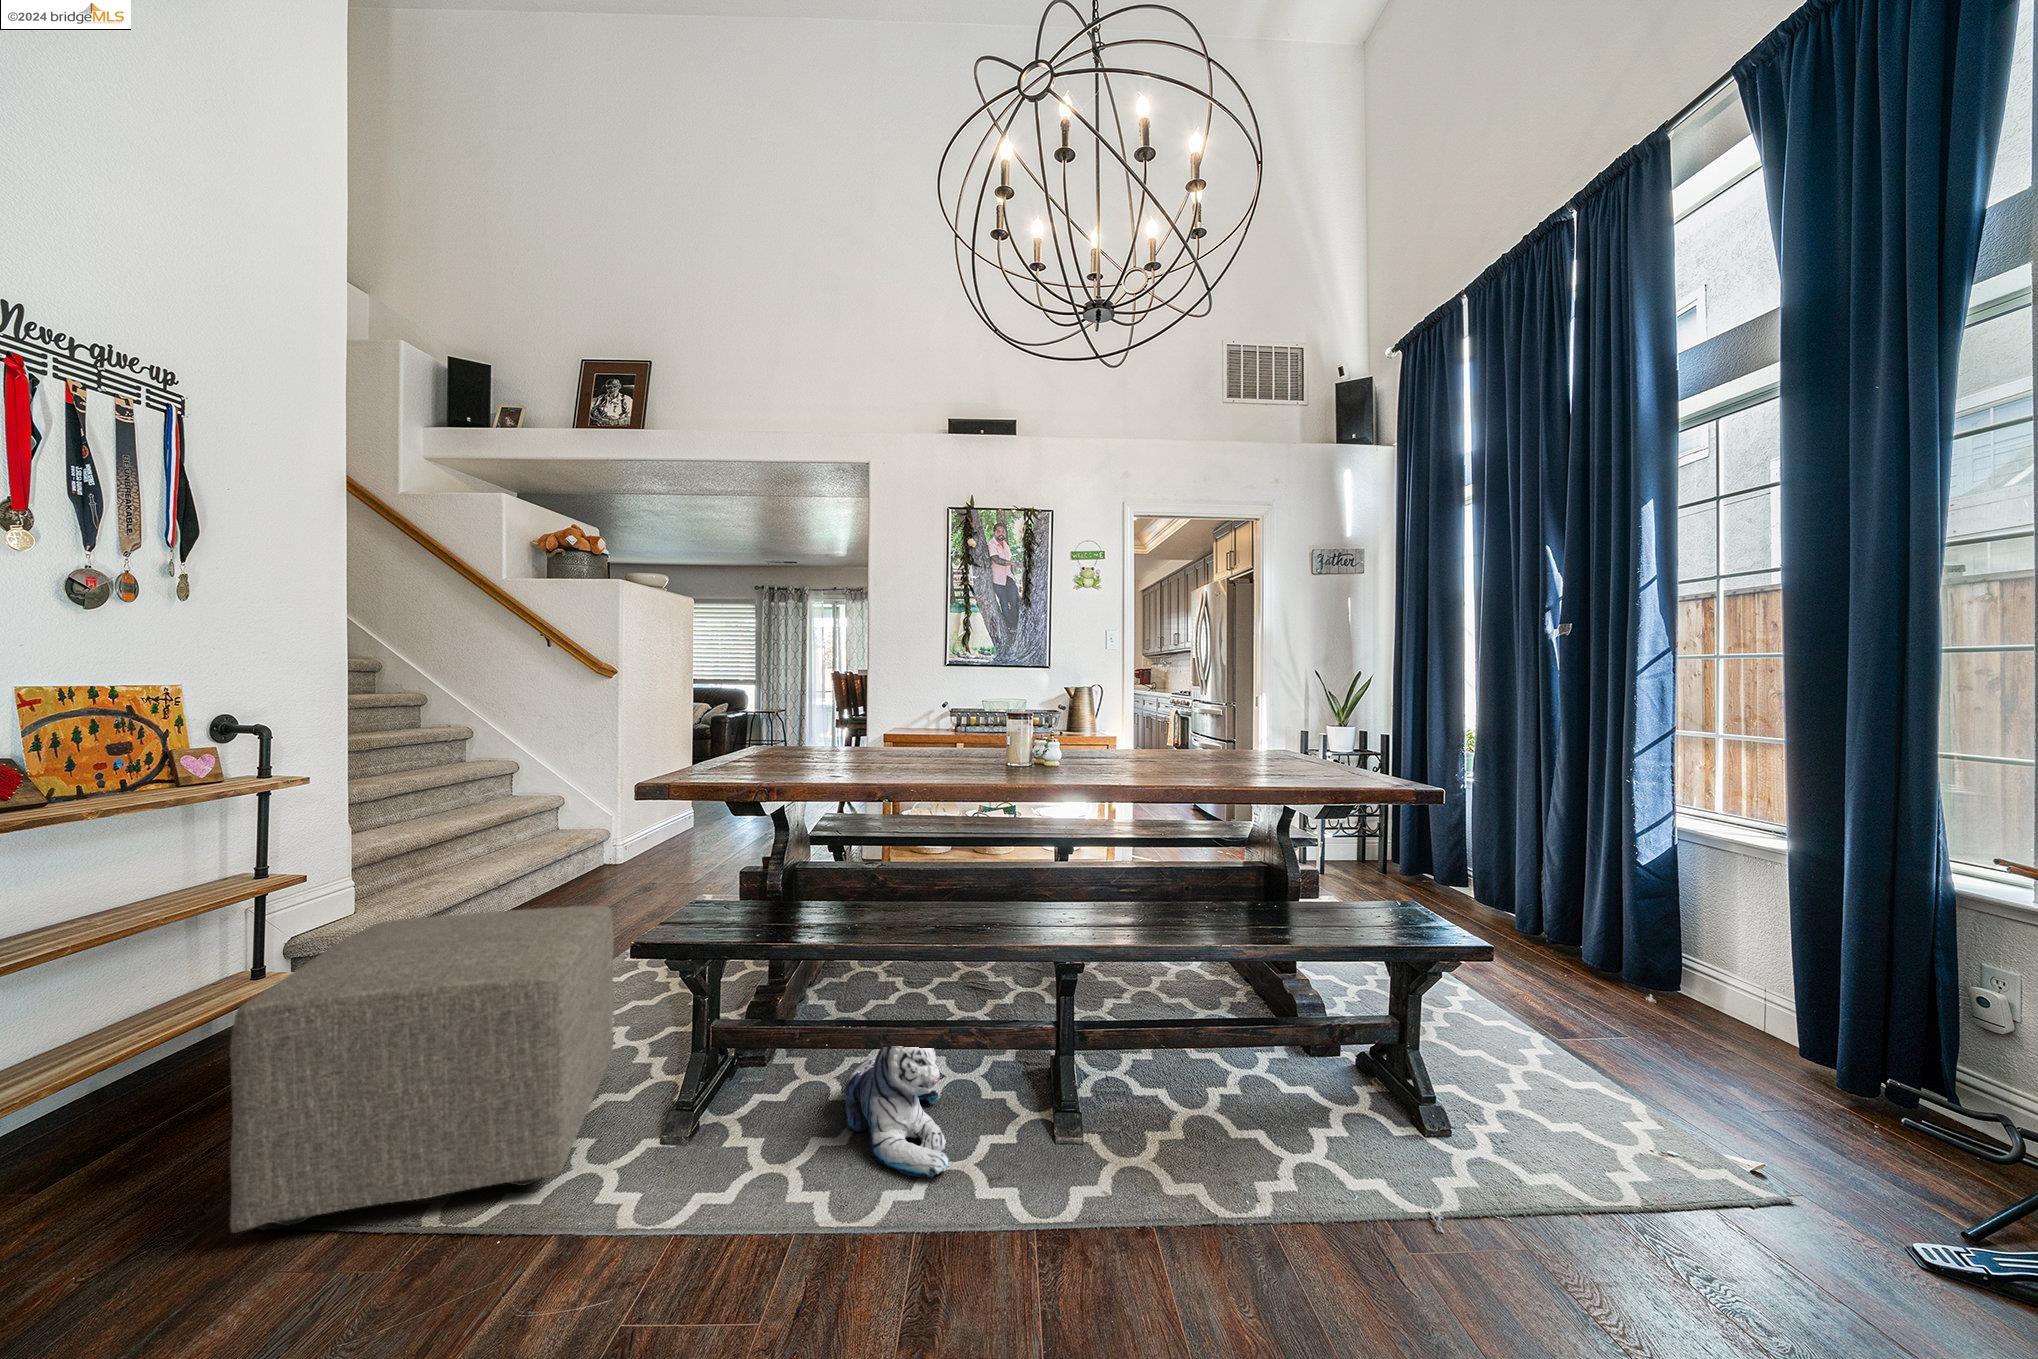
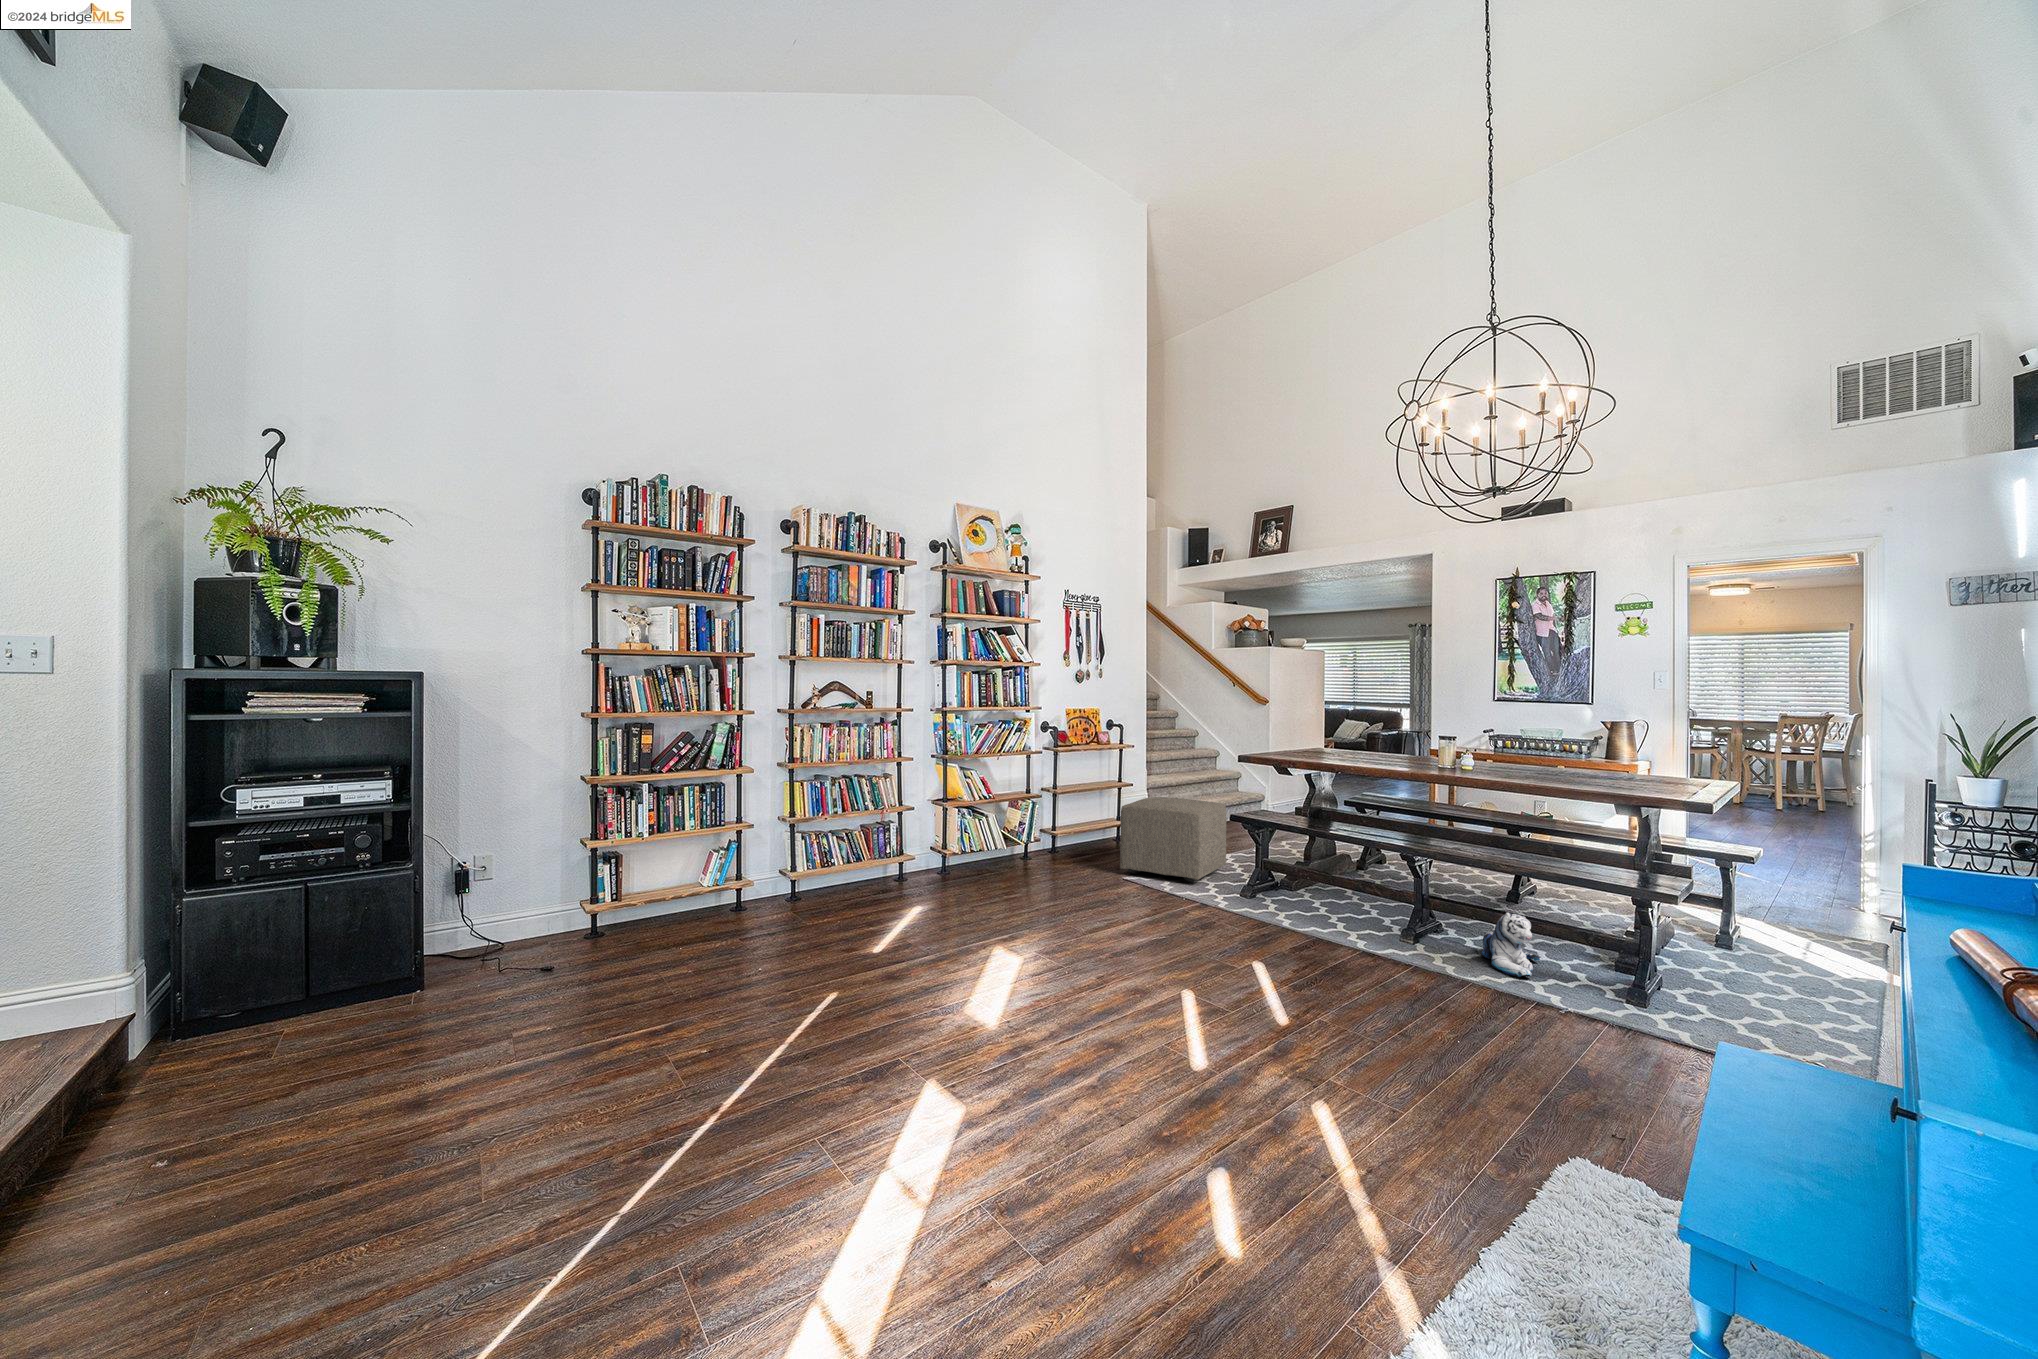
plush toy: present [845,1046,949,1178] -> present [1481,913,1540,977]

